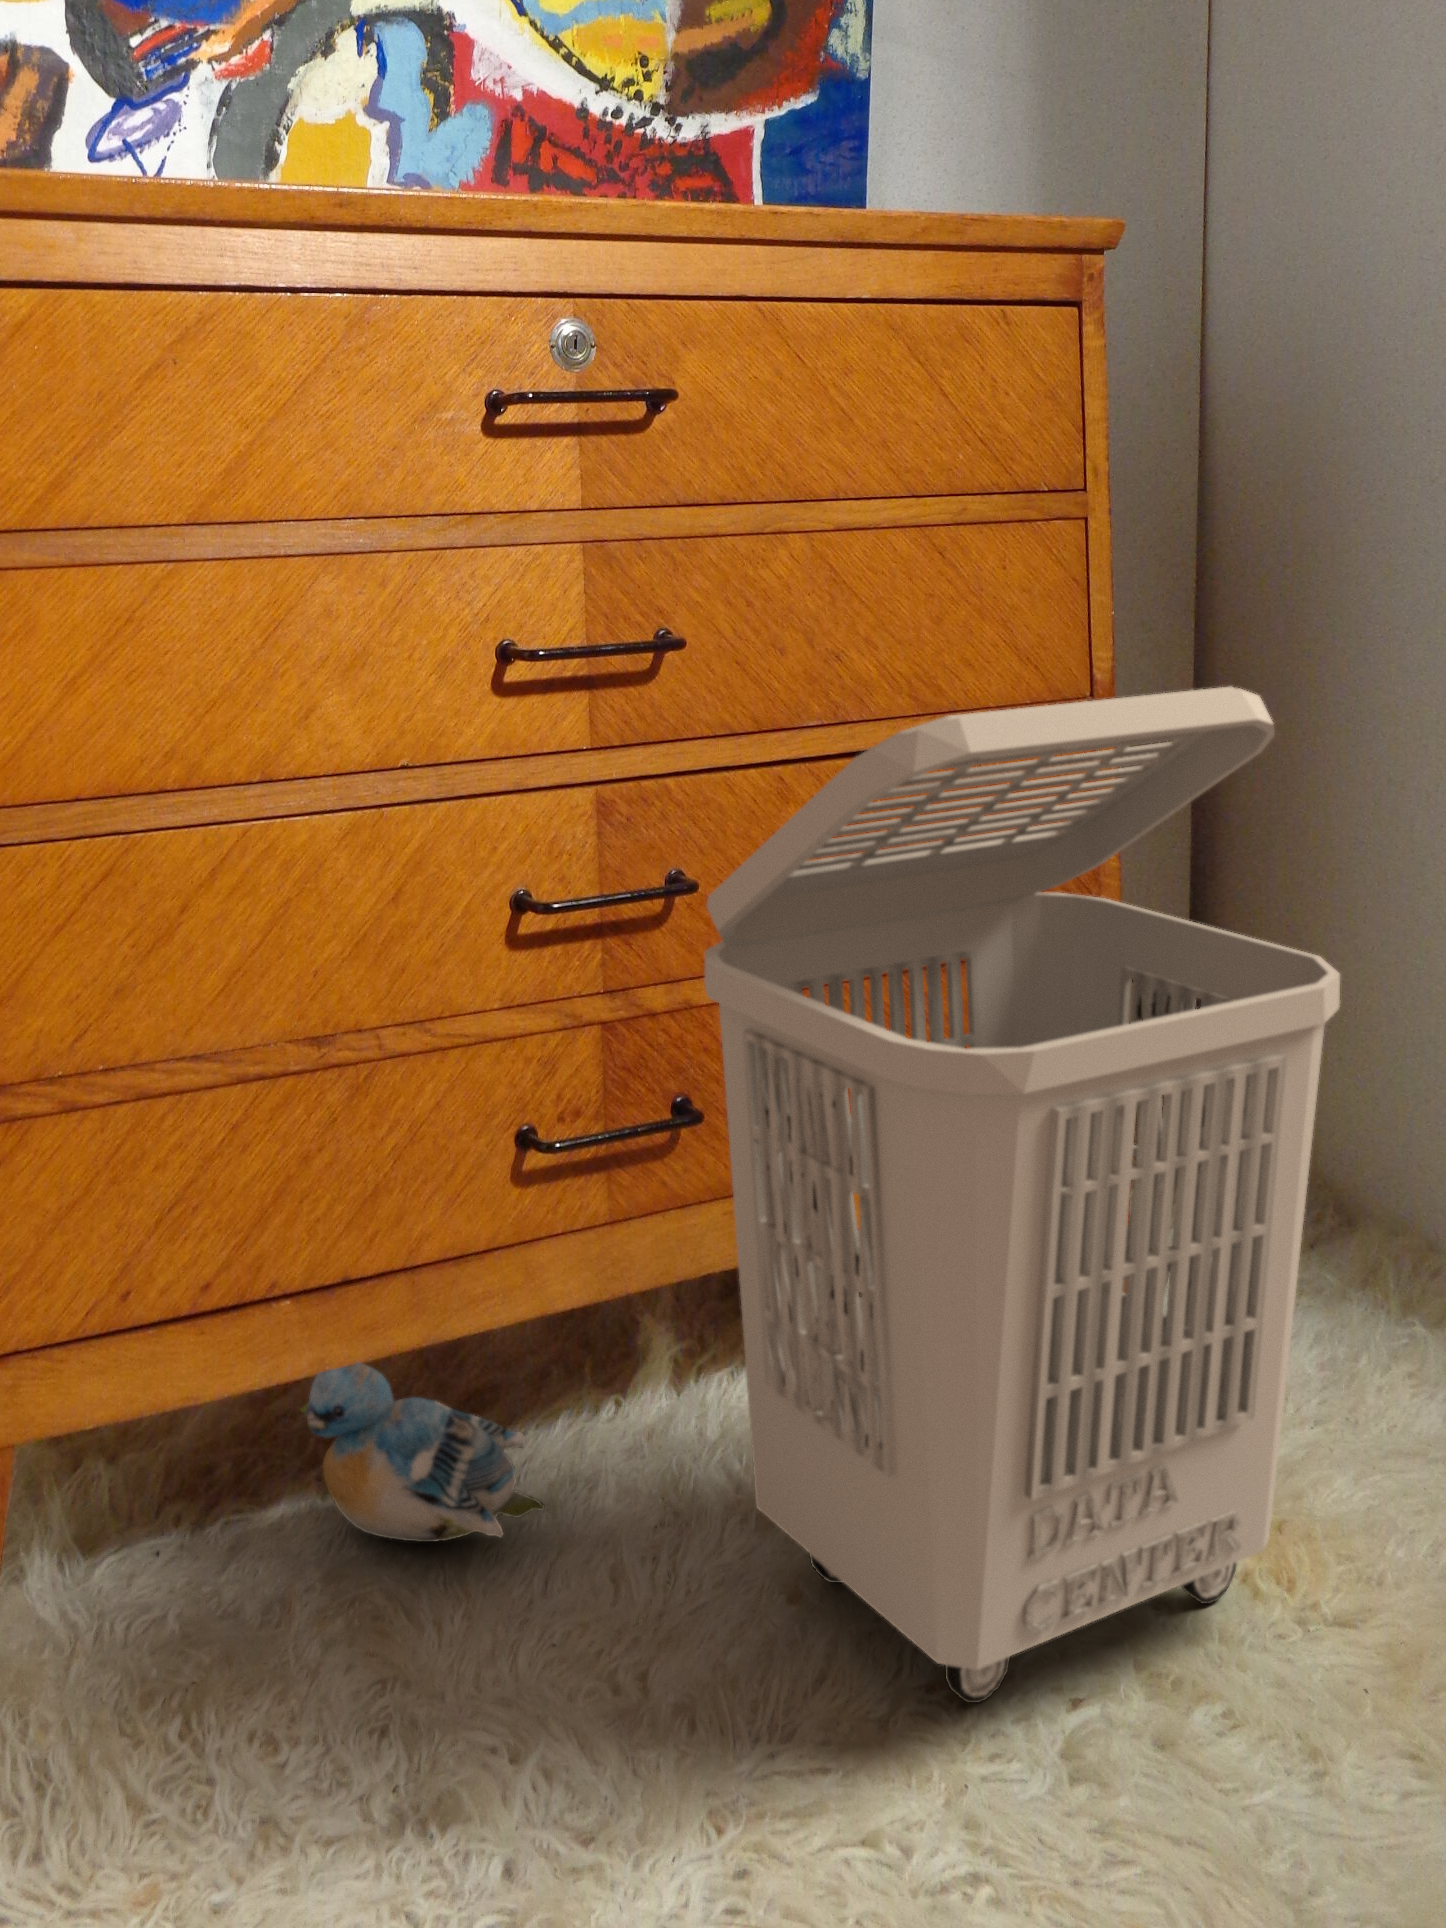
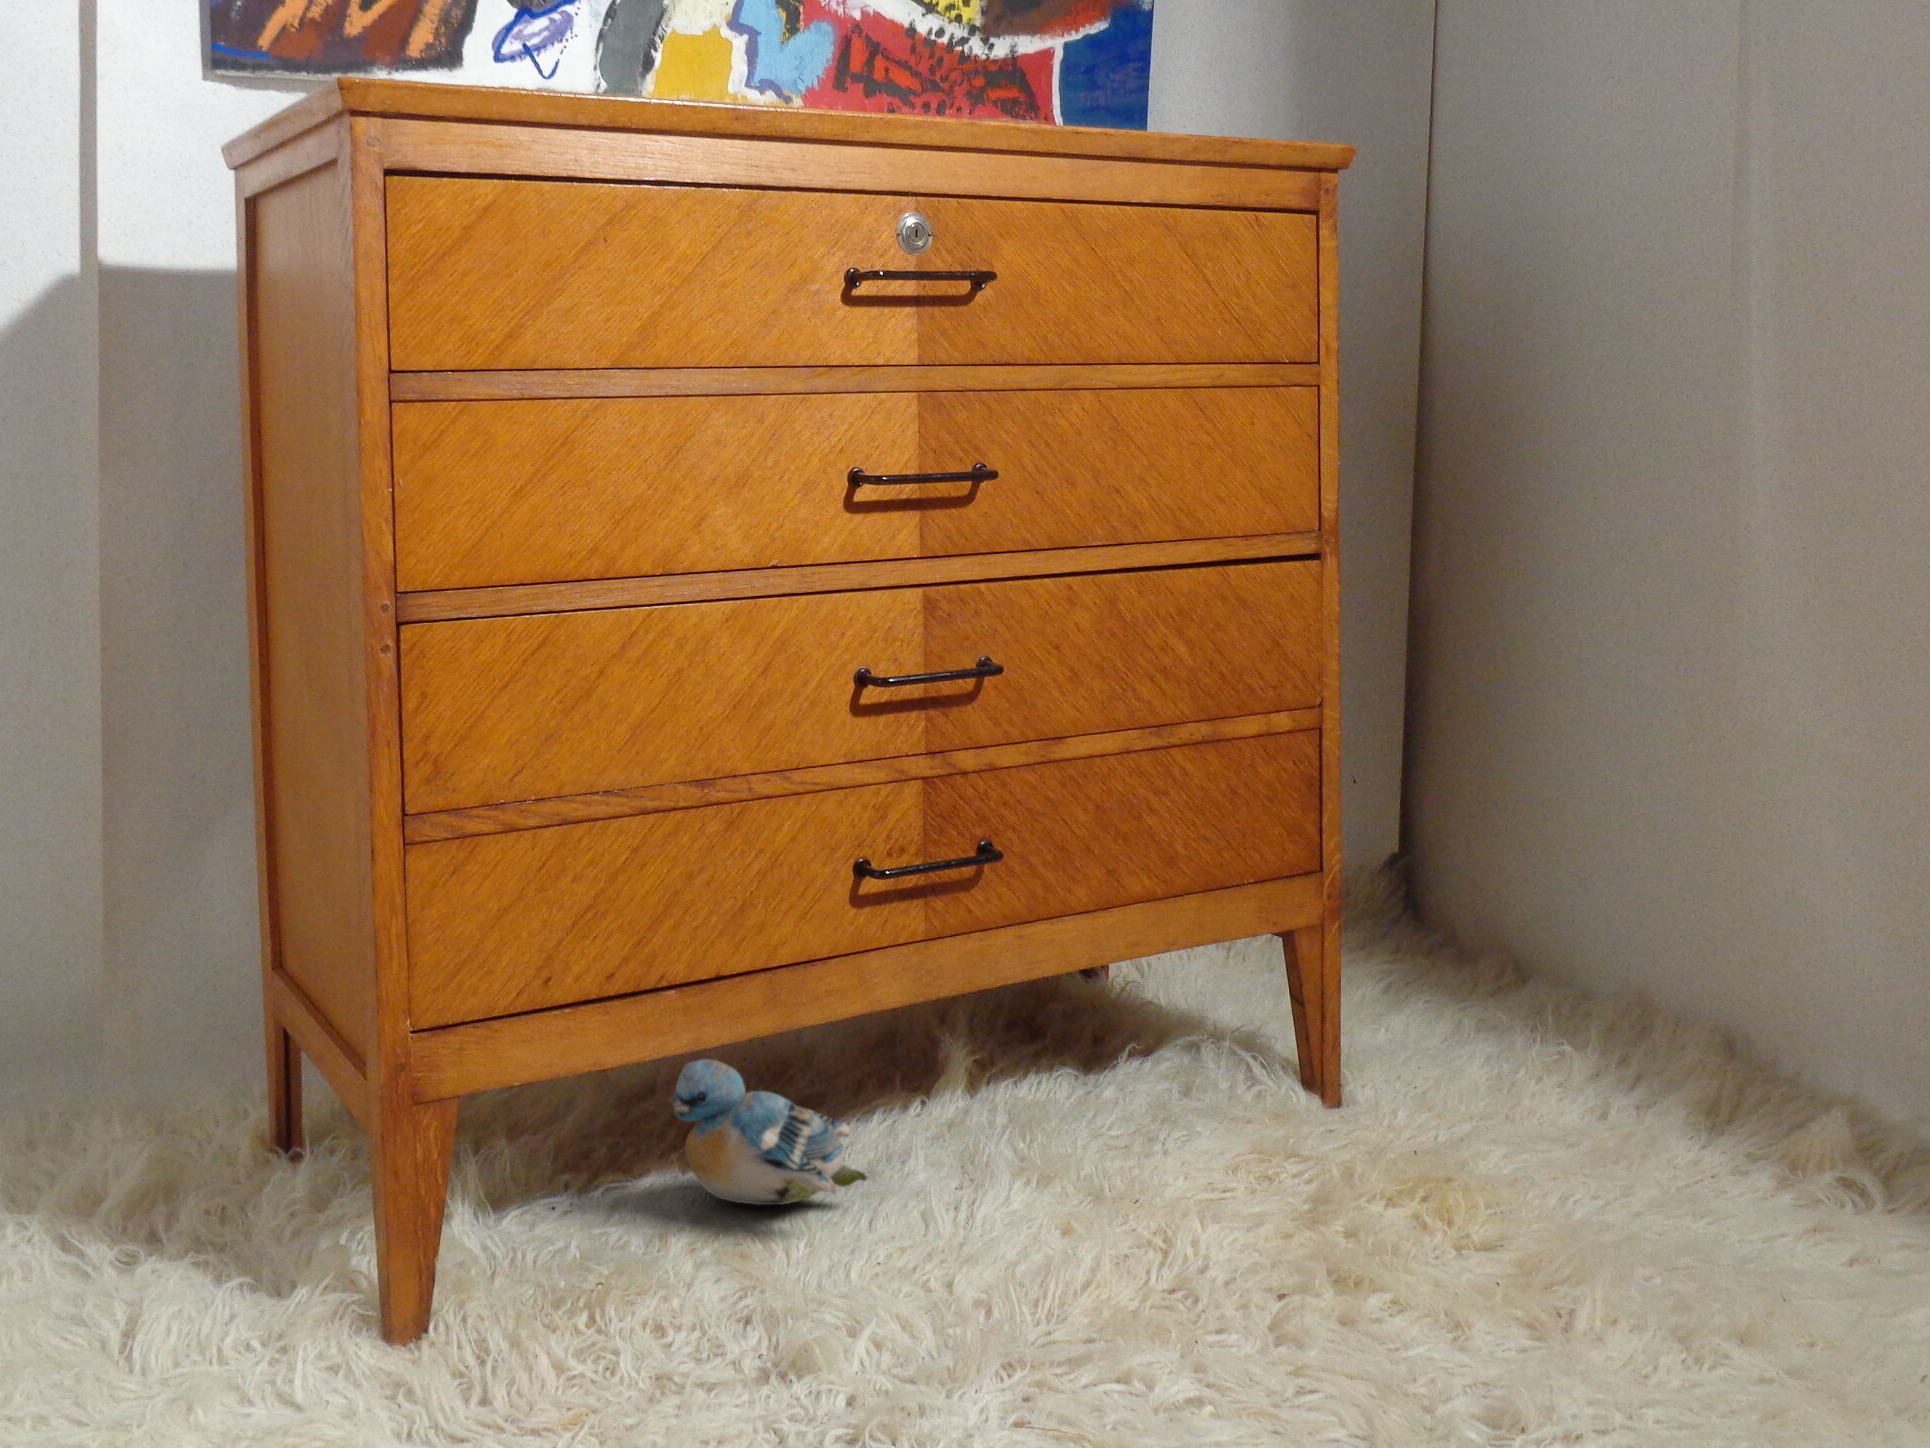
laundry basket: present [705,687,1340,1703] -> none [1008,515,1496,1299]

